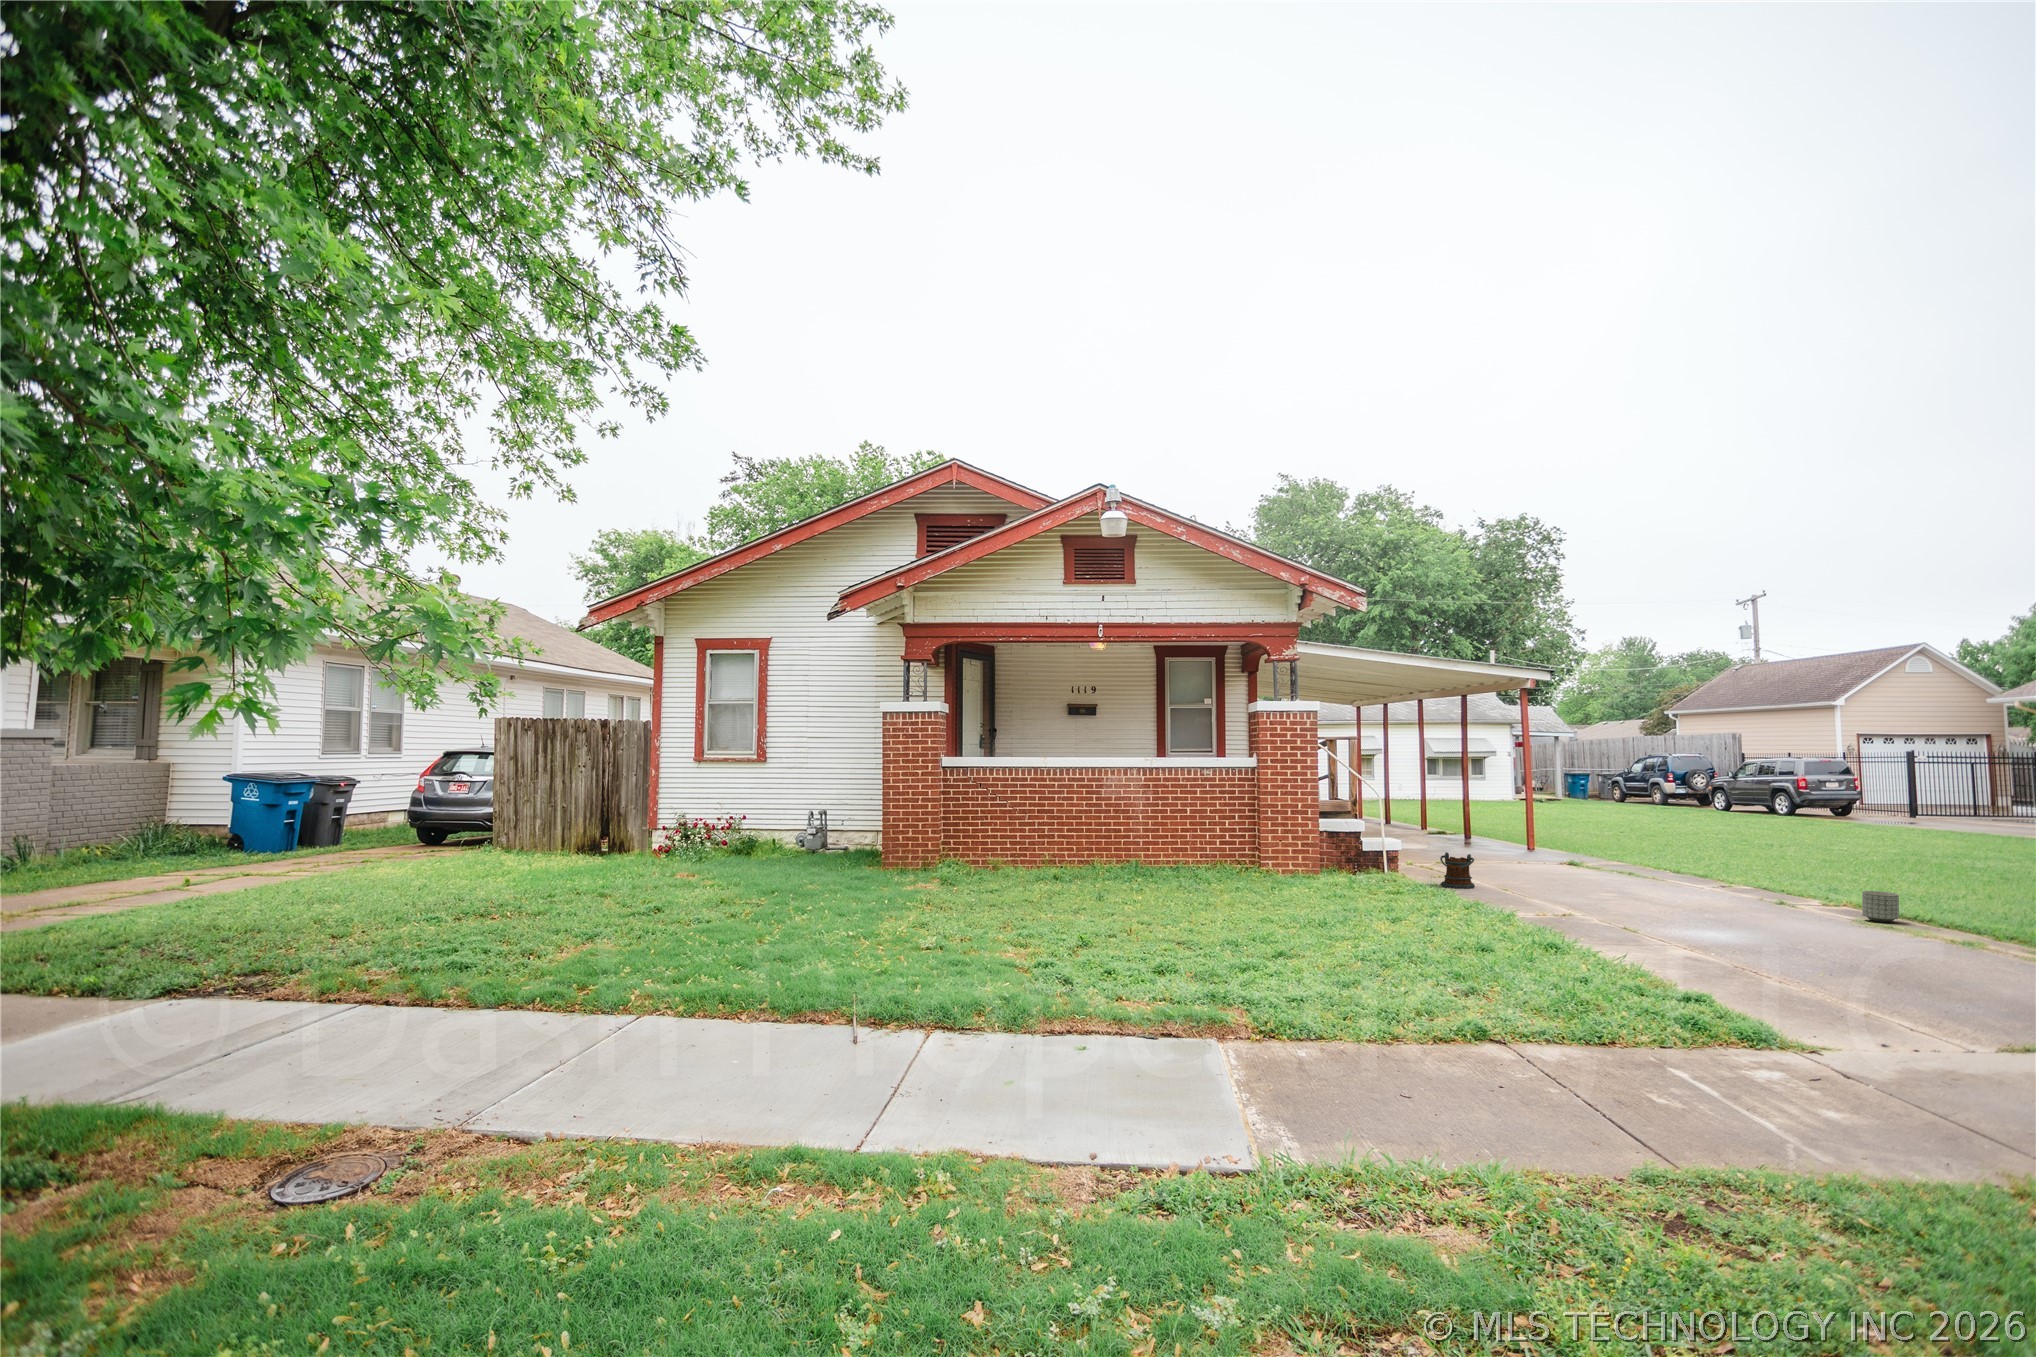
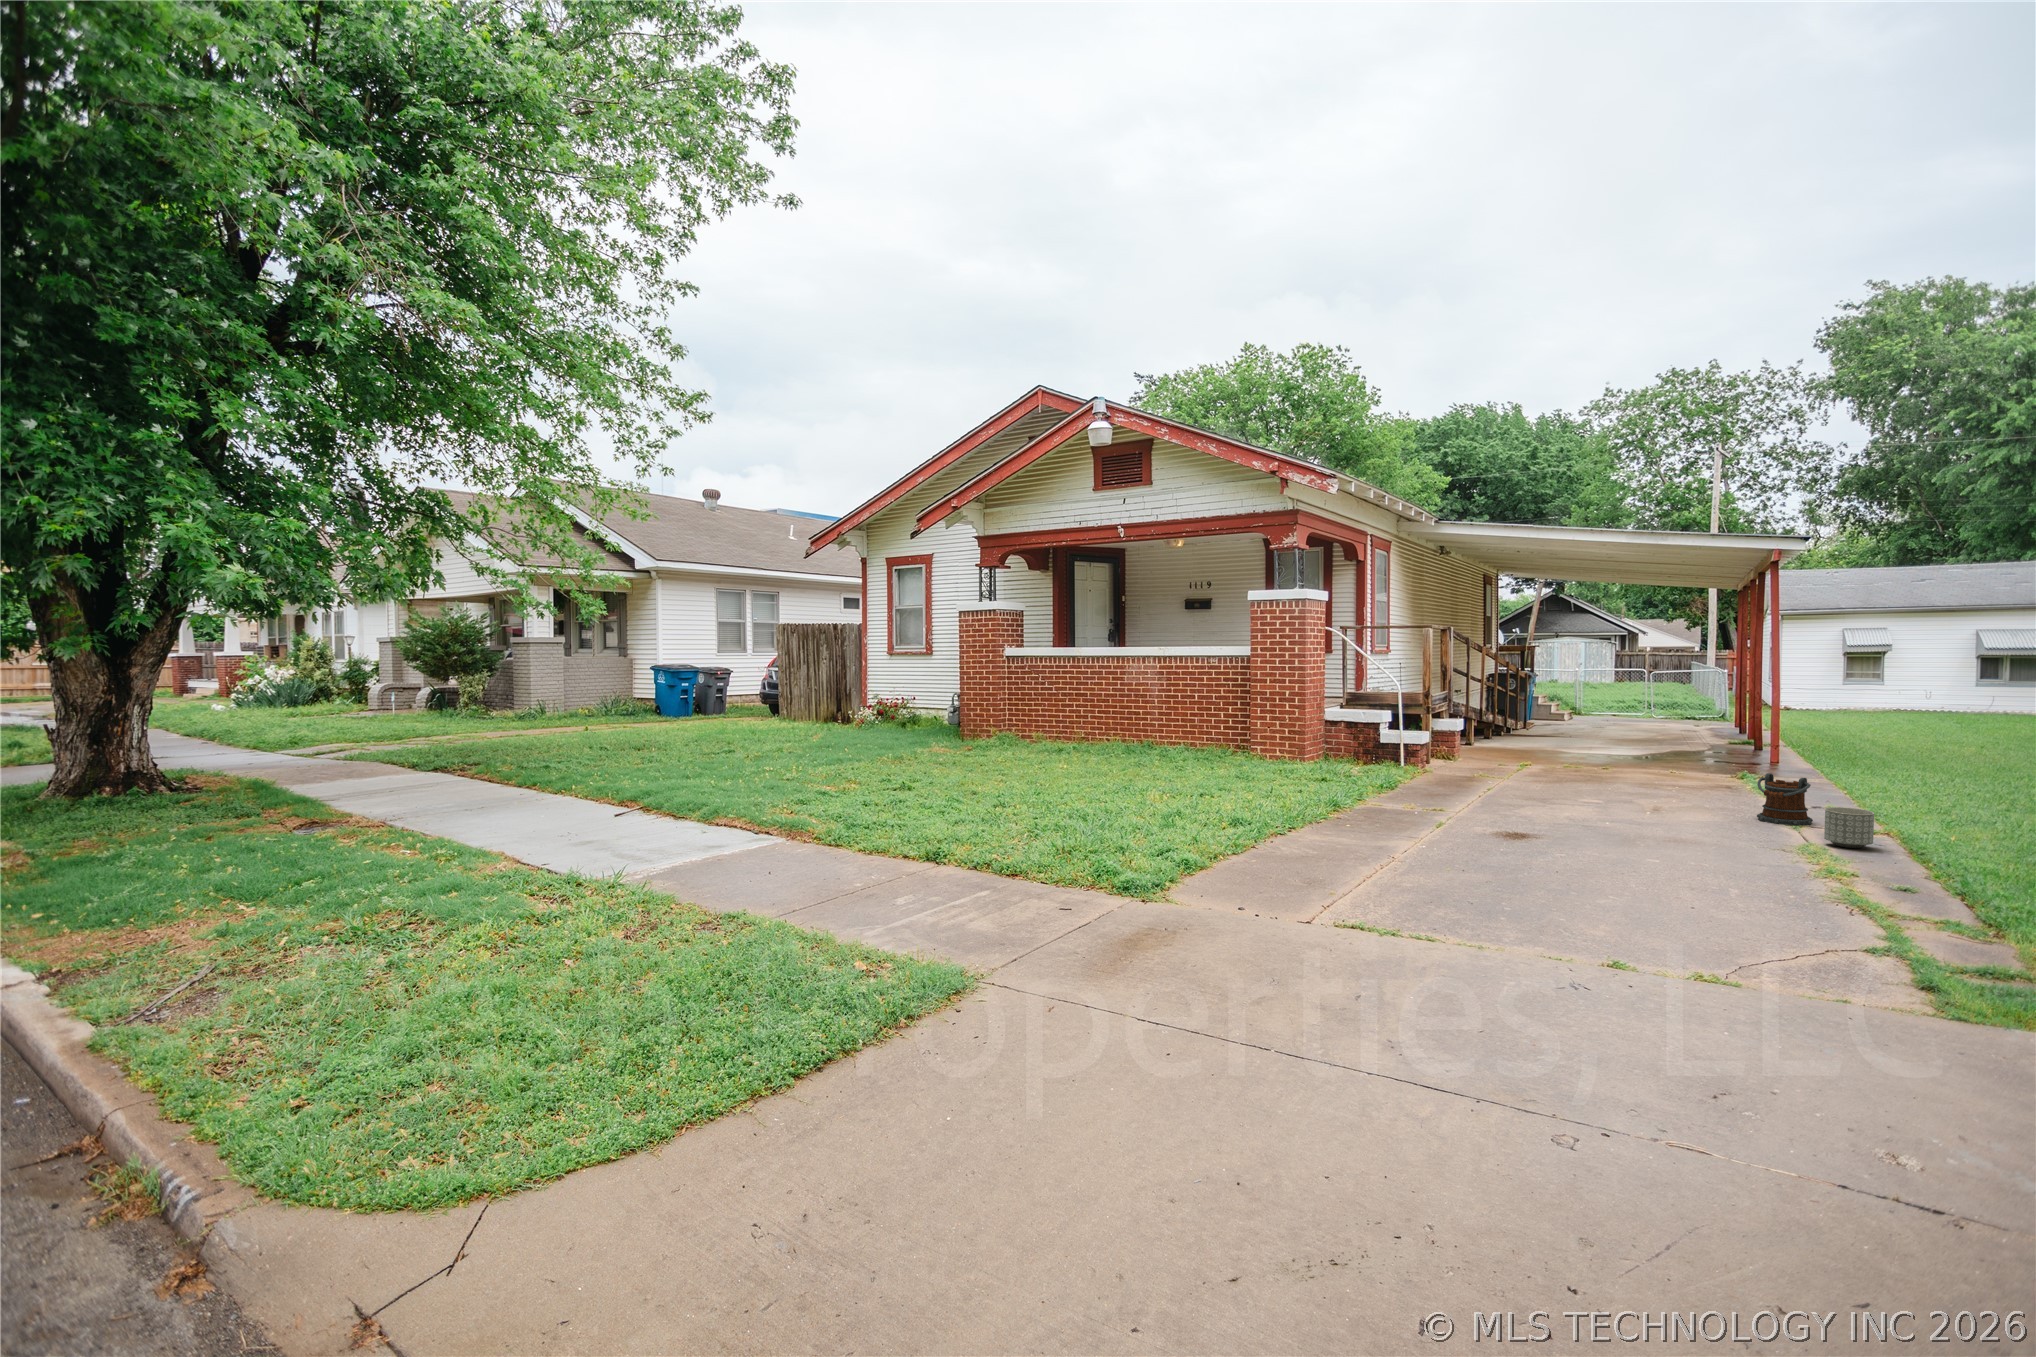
bucket: present [1440,852,1475,889] -> present [1757,773,1813,825]

